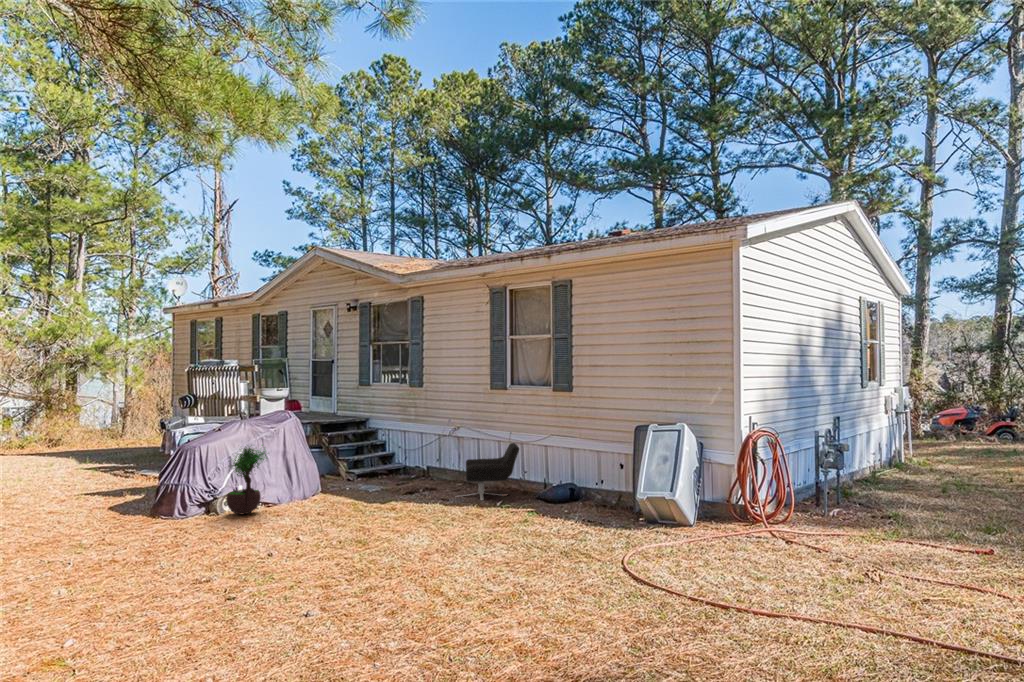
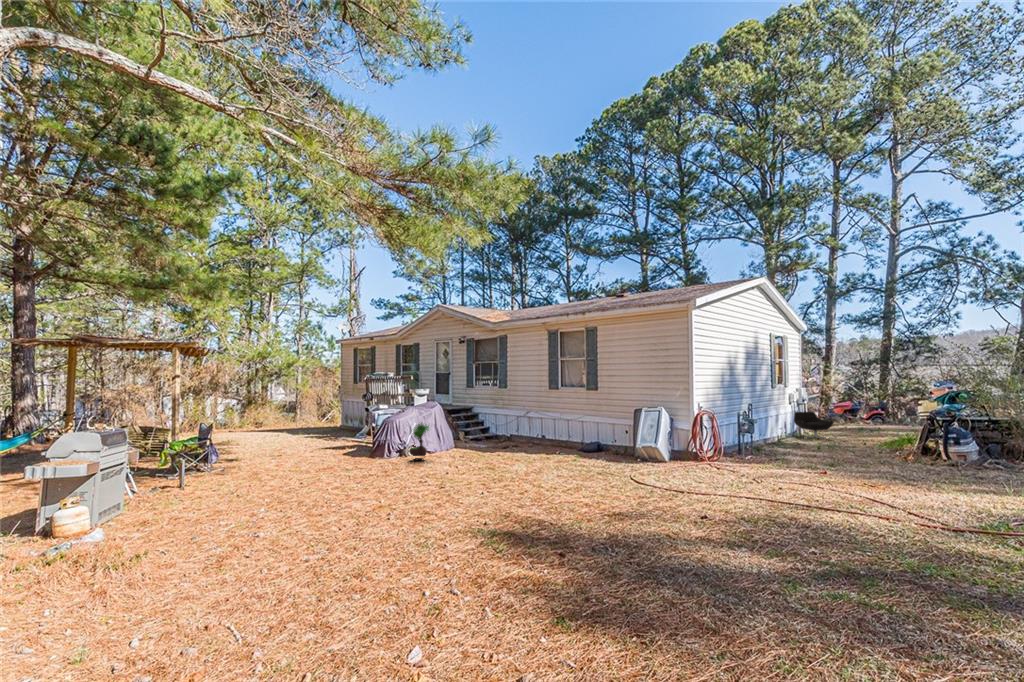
lounge chair: present [457,443,519,500] -> present [794,411,833,438]

